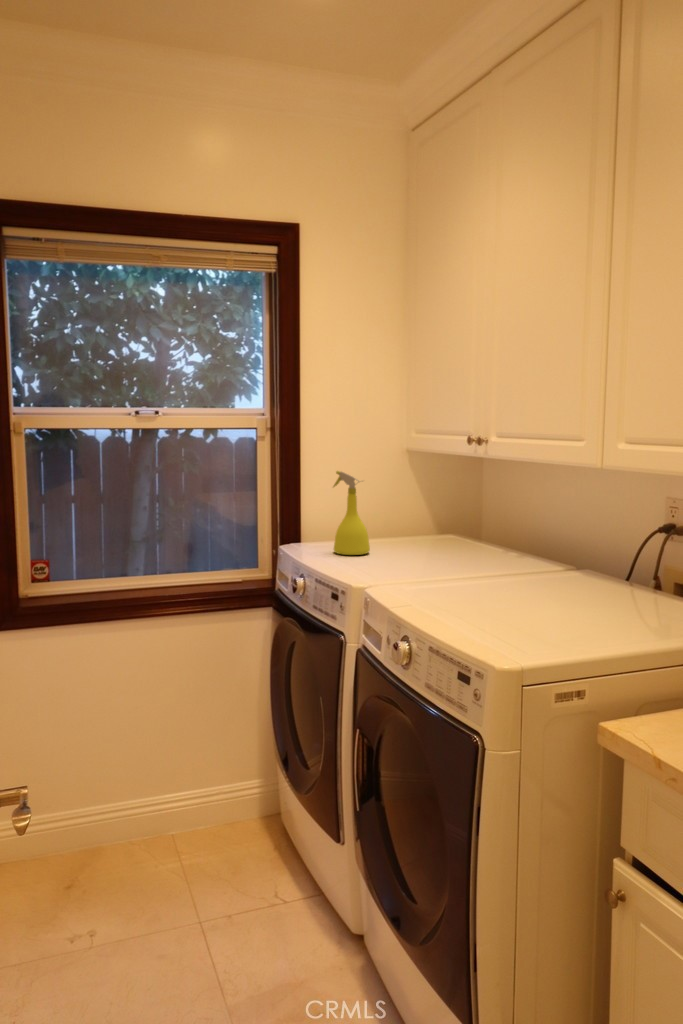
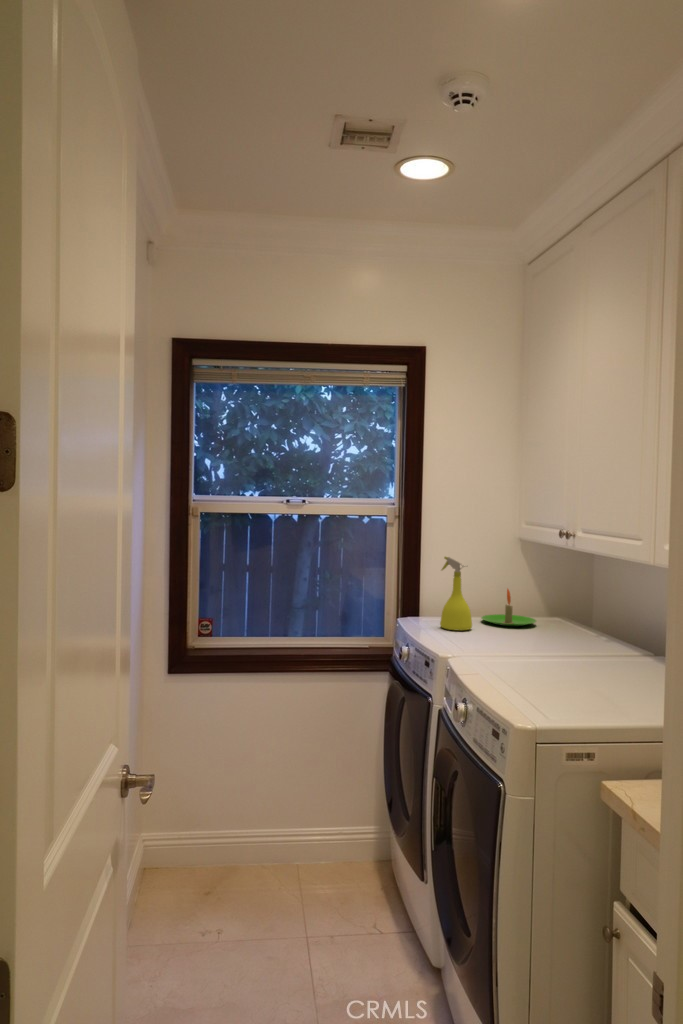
candle: none [373,504,433,546] -> present [481,589,536,626]

